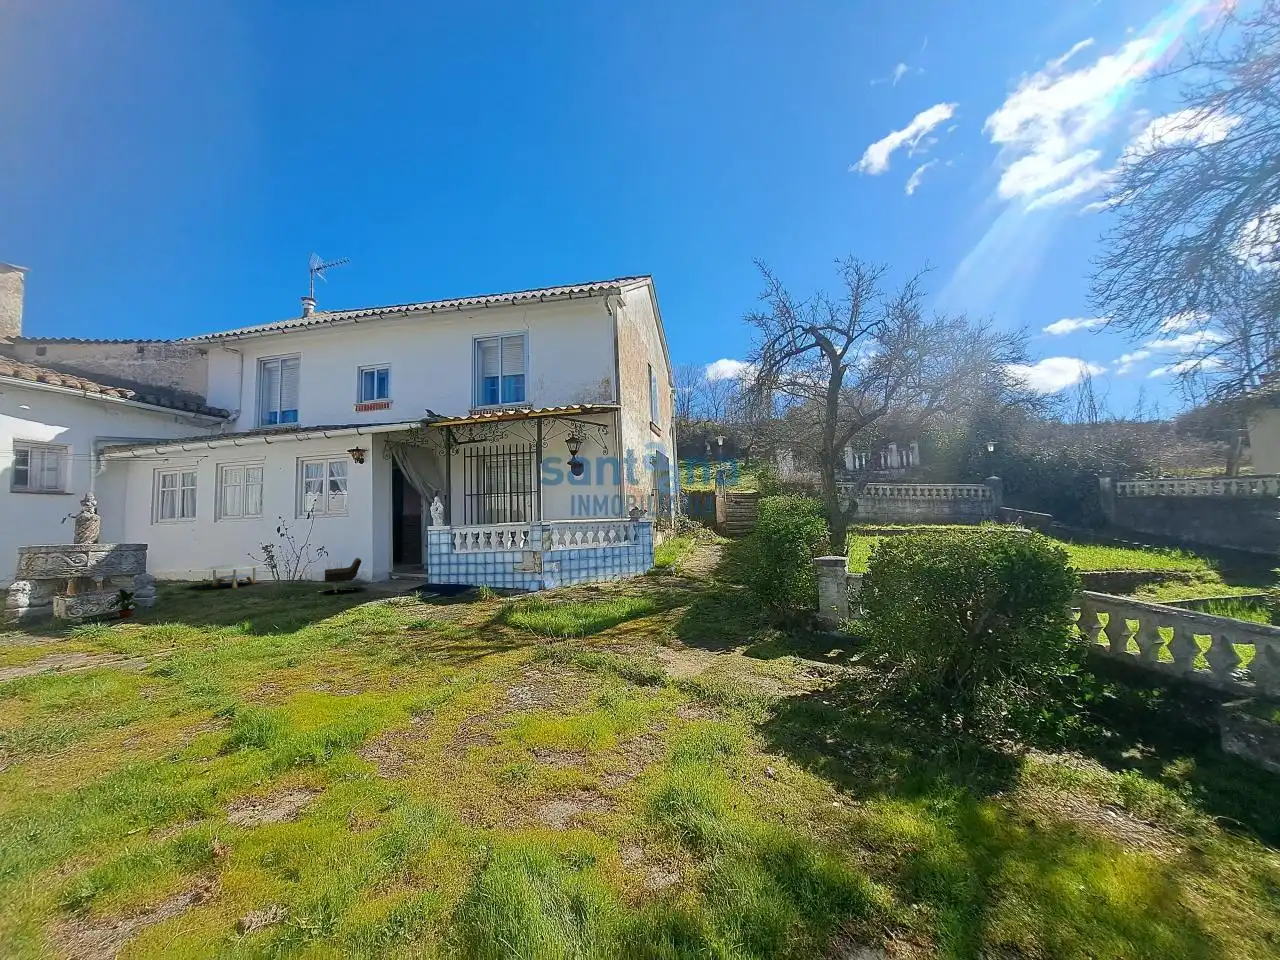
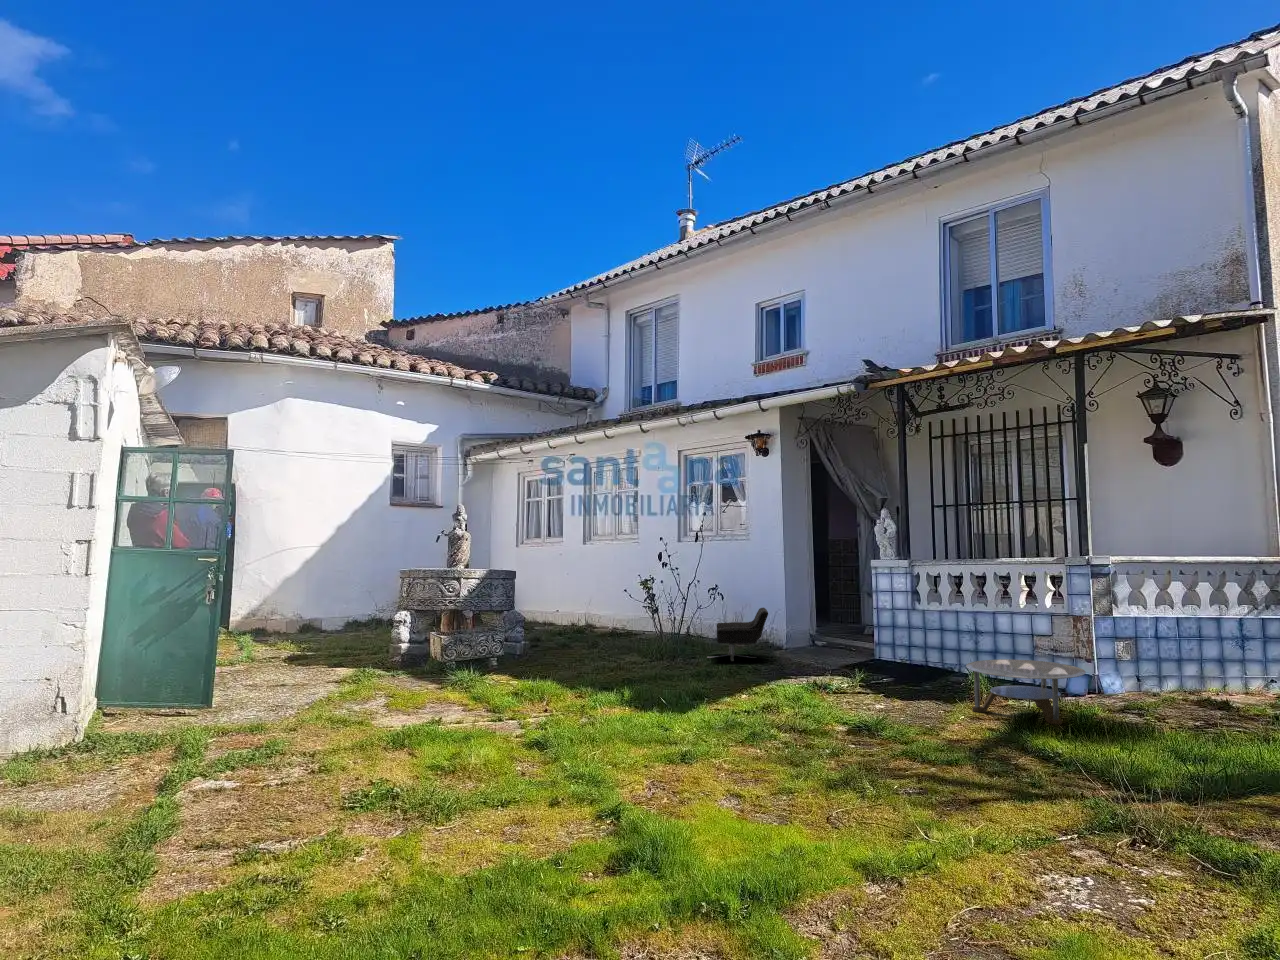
round table: present [206,564,262,588] -> present [966,659,1086,725]
potted plant: present [107,589,142,618] -> none [467,633,504,671]

